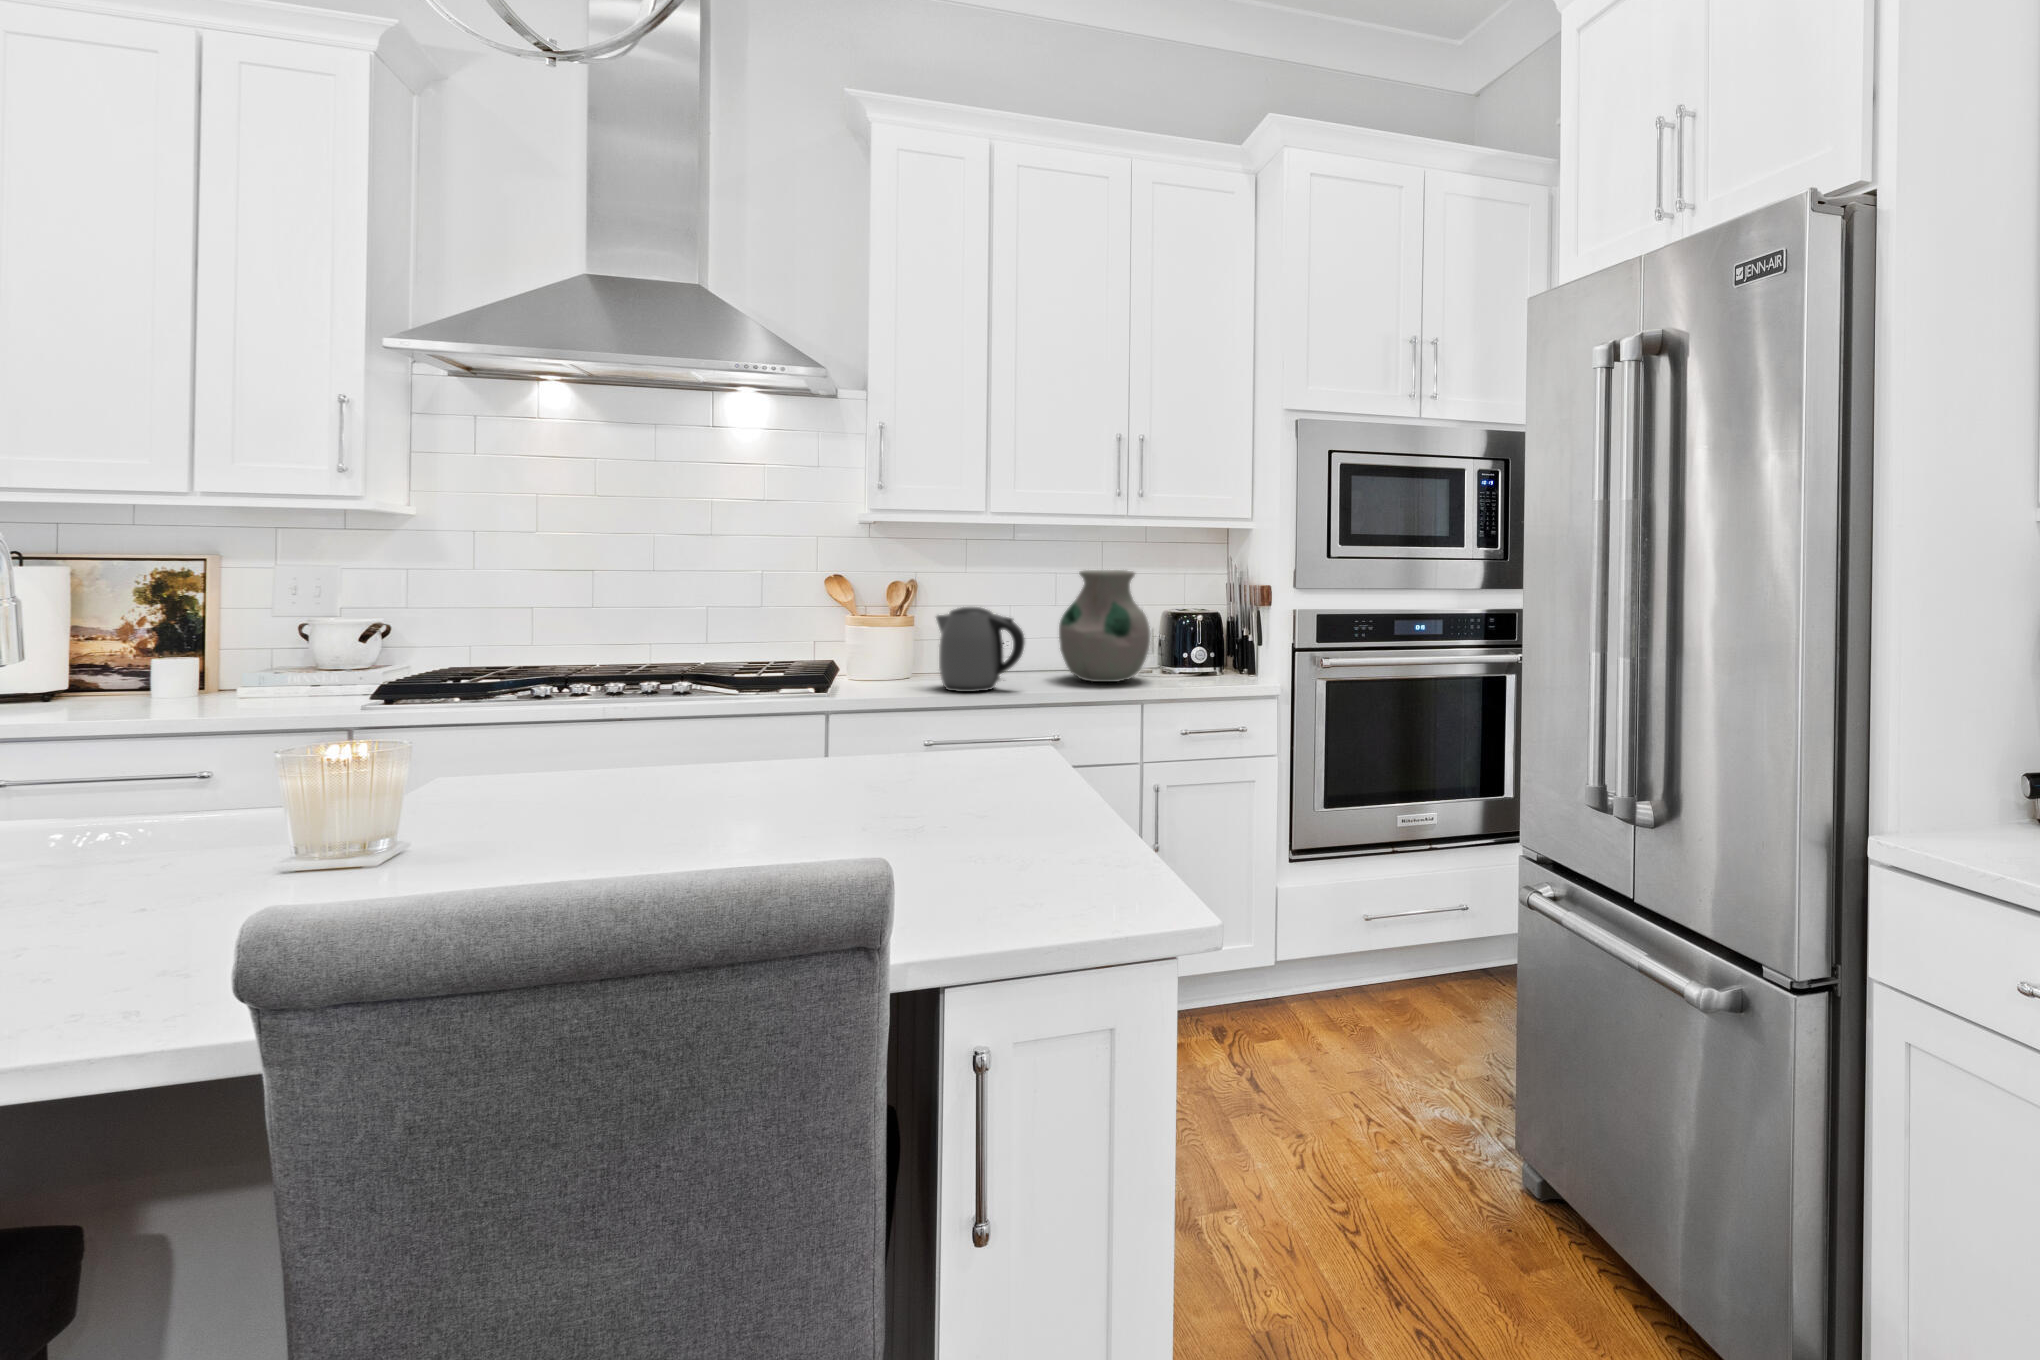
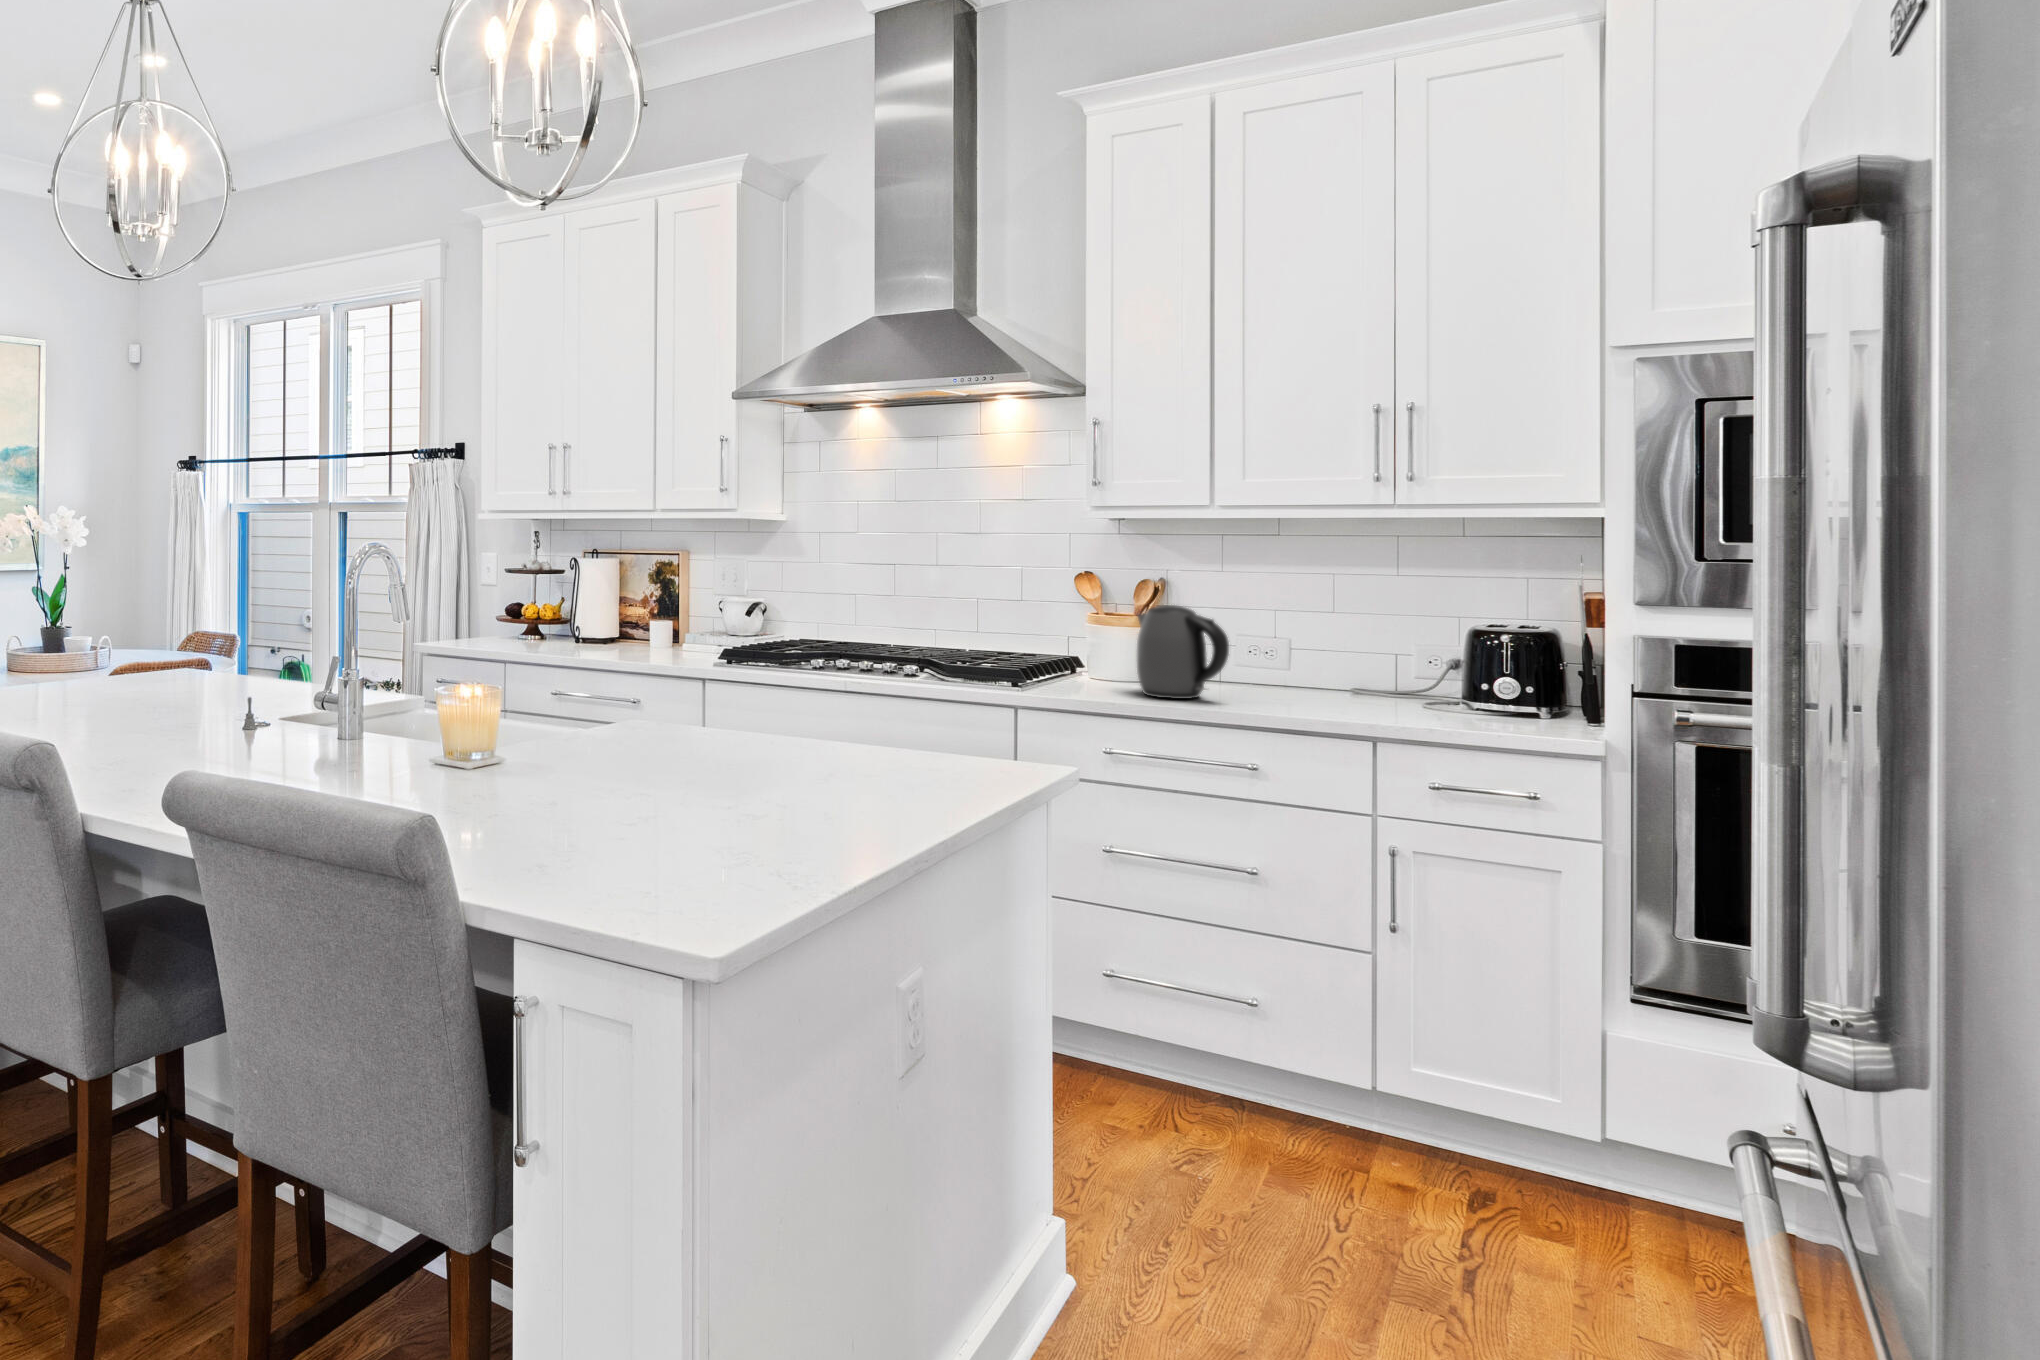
vase: present [1059,570,1150,682] -> none [1291,570,1416,708]

